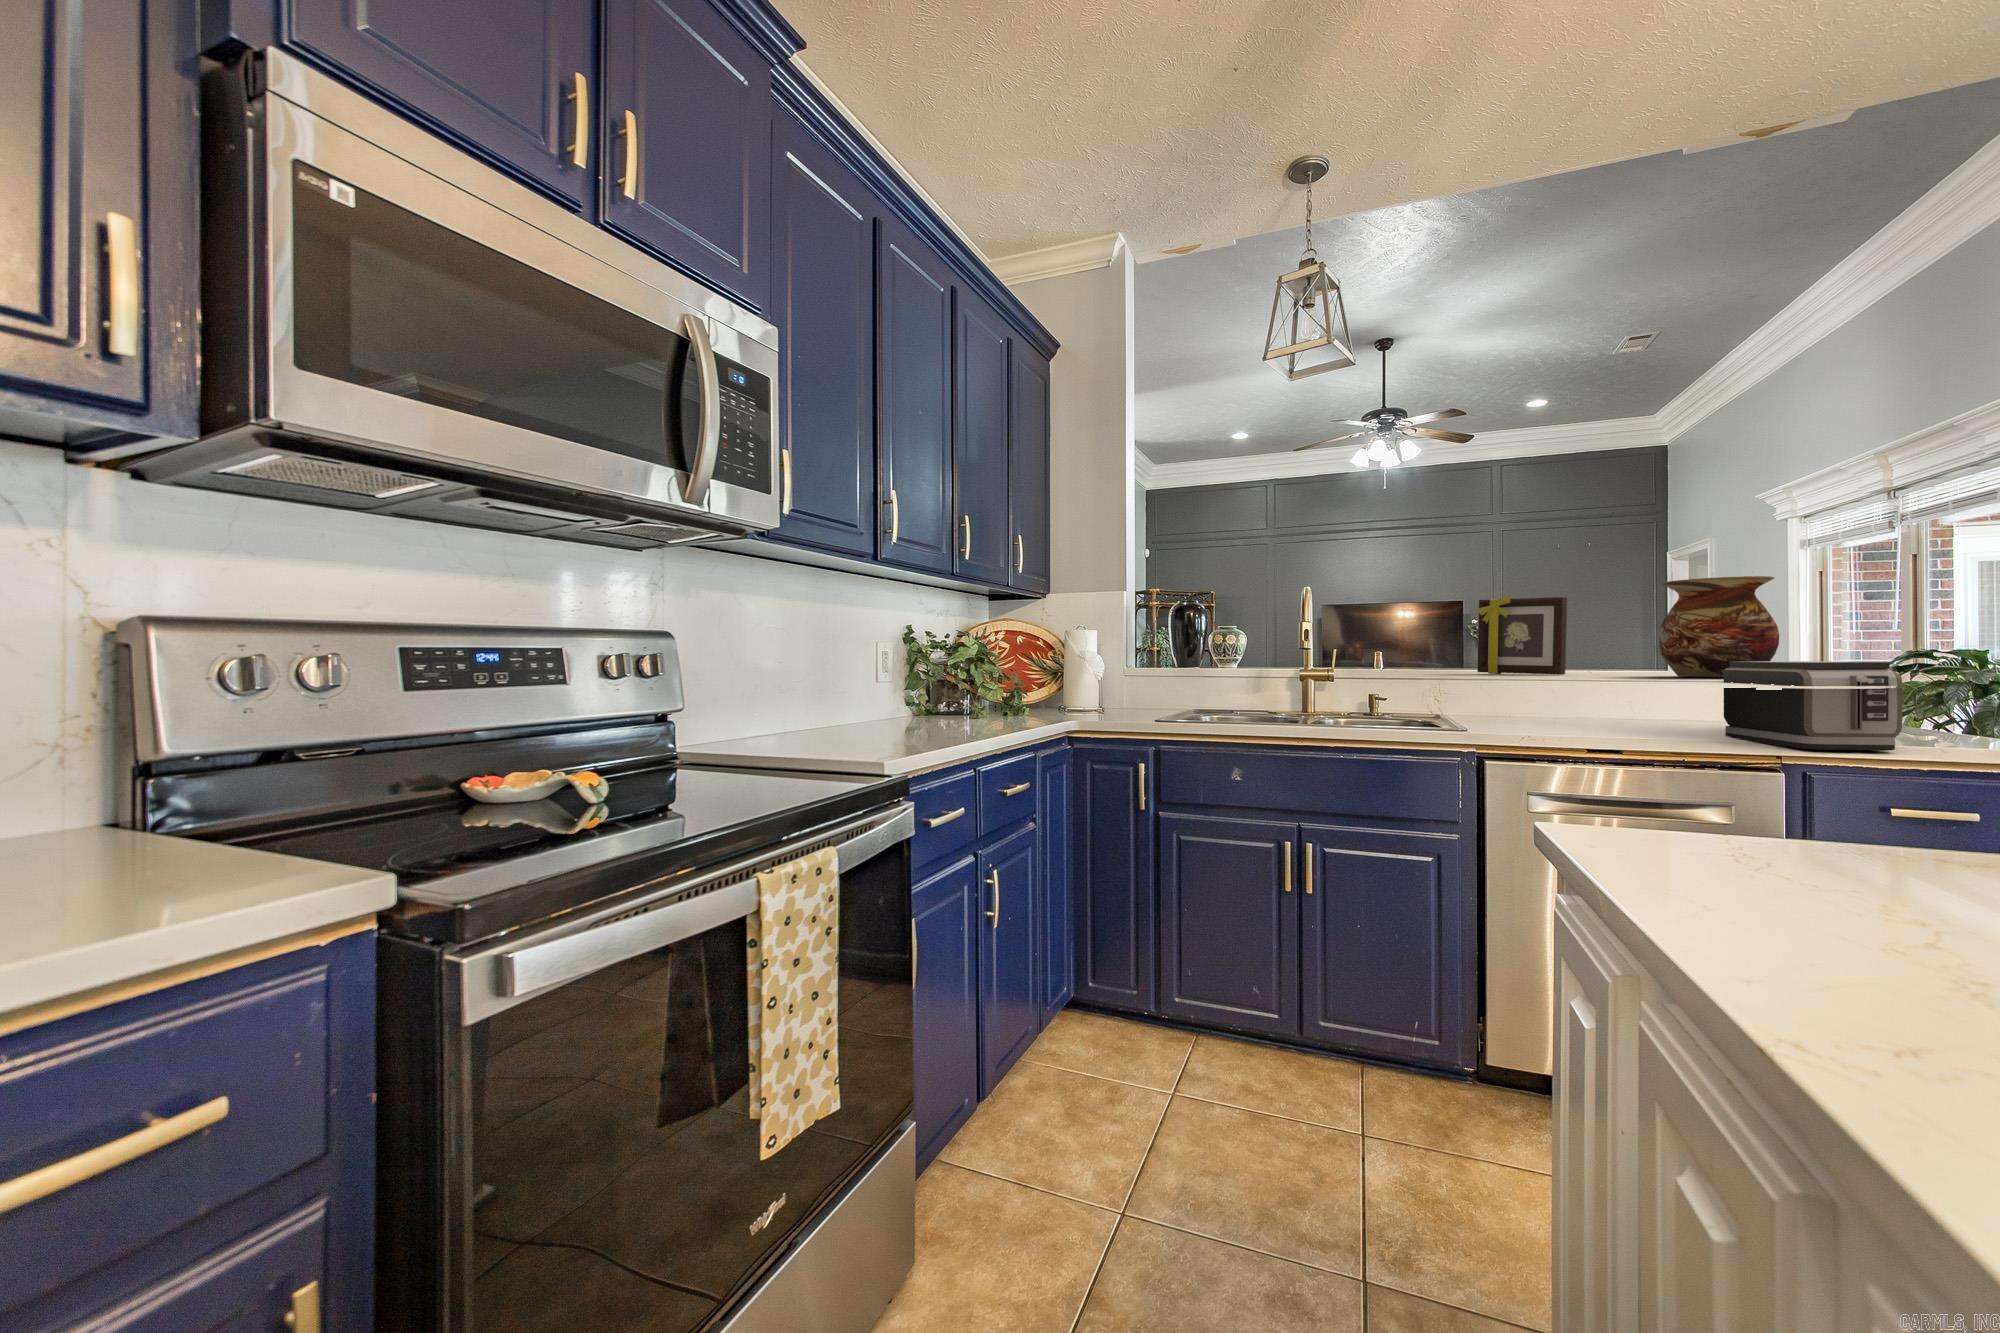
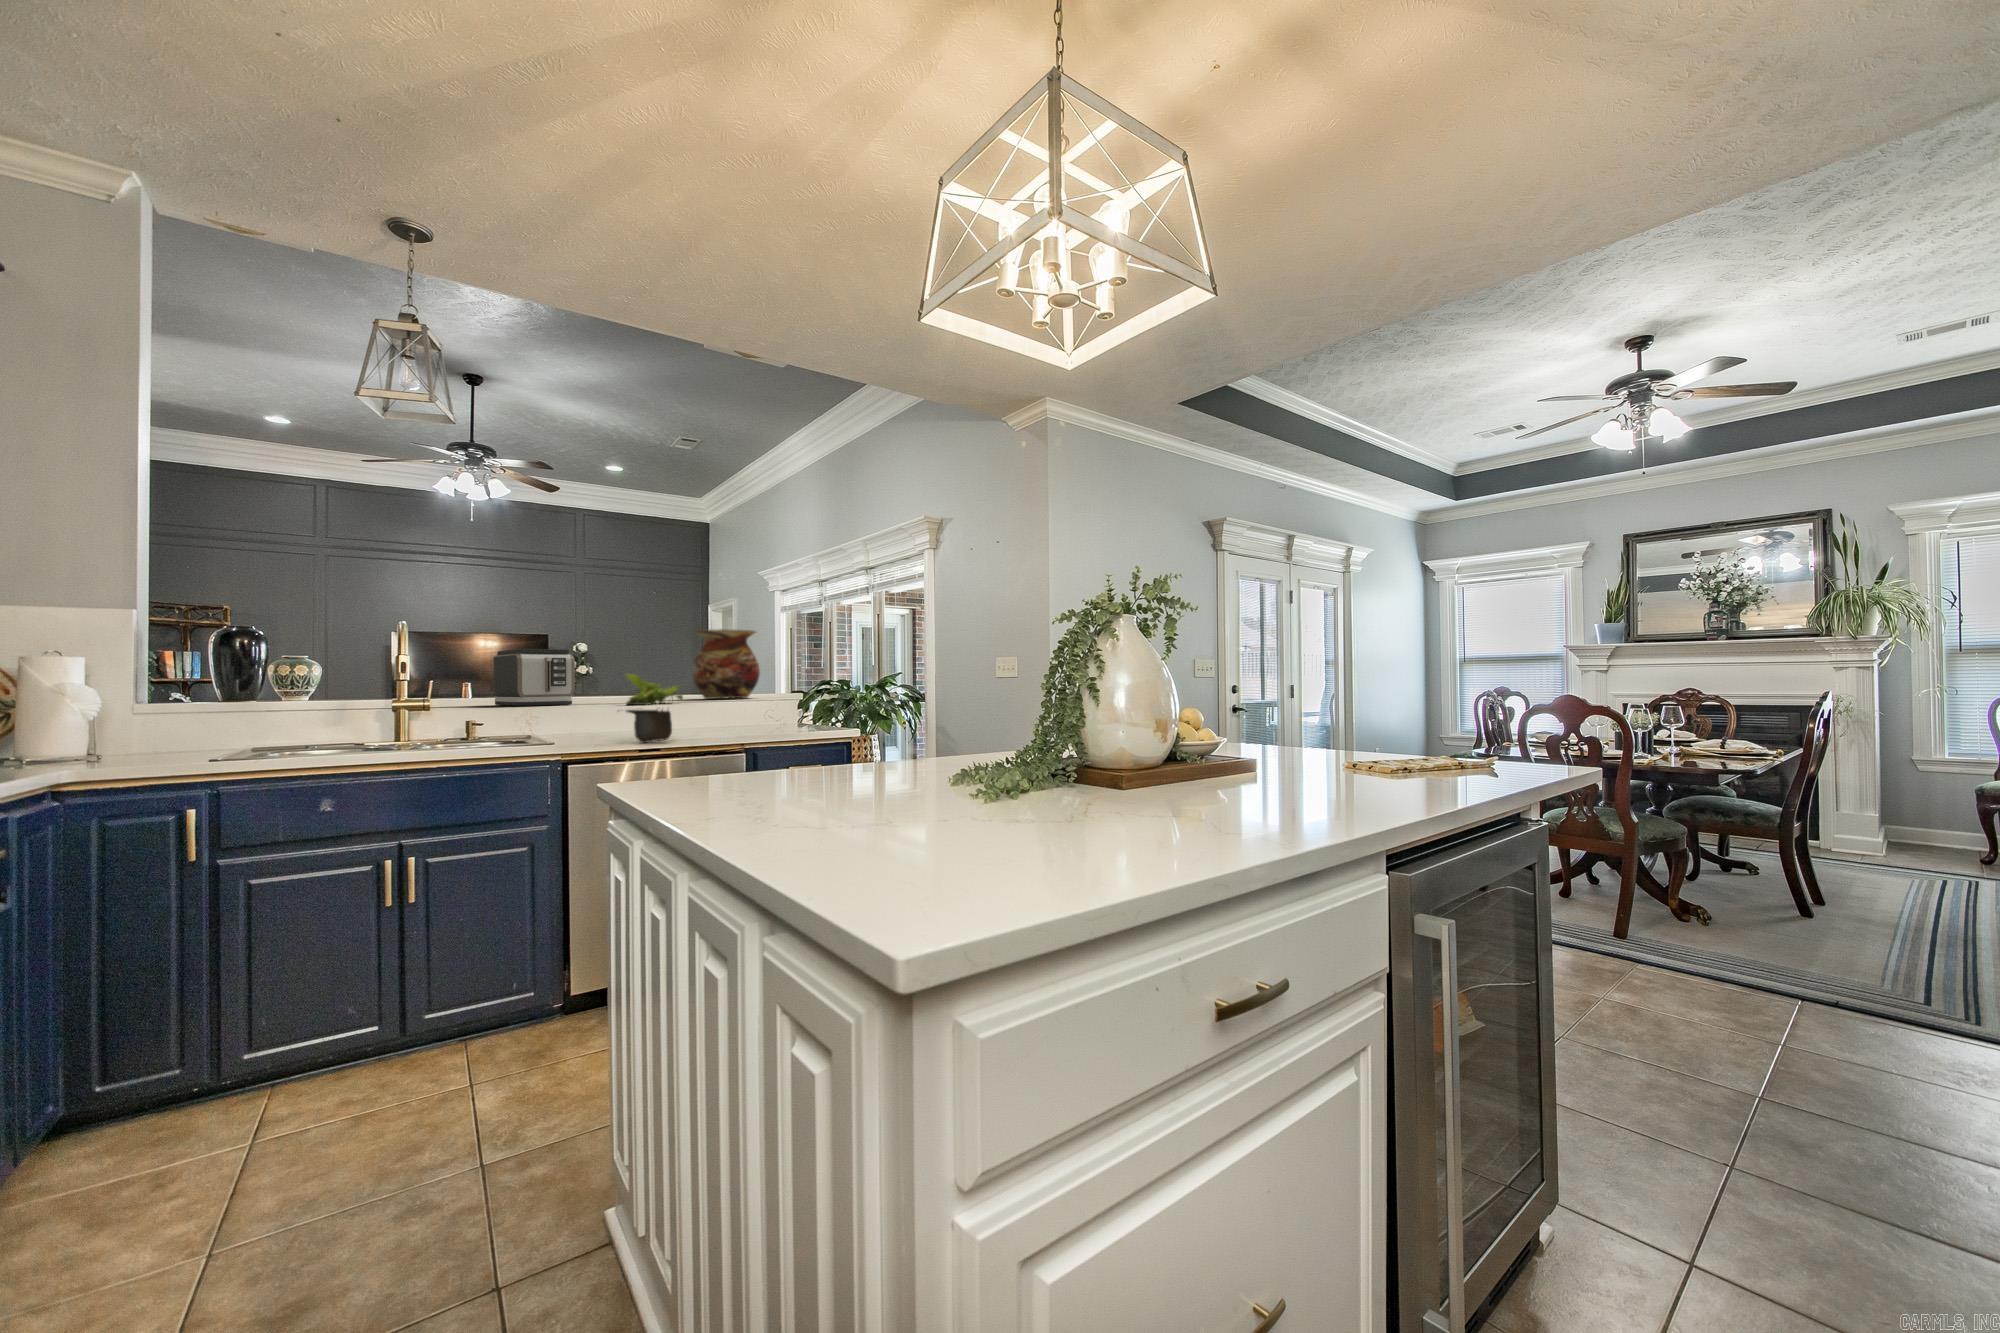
picture frame: present [1477,596,1567,674] -> none [563,634,633,700]
potted plant: none [1545,643,1647,735] -> present [618,674,683,743]
toaster: present [1724,661,1902,751] -> present [494,649,575,706]

